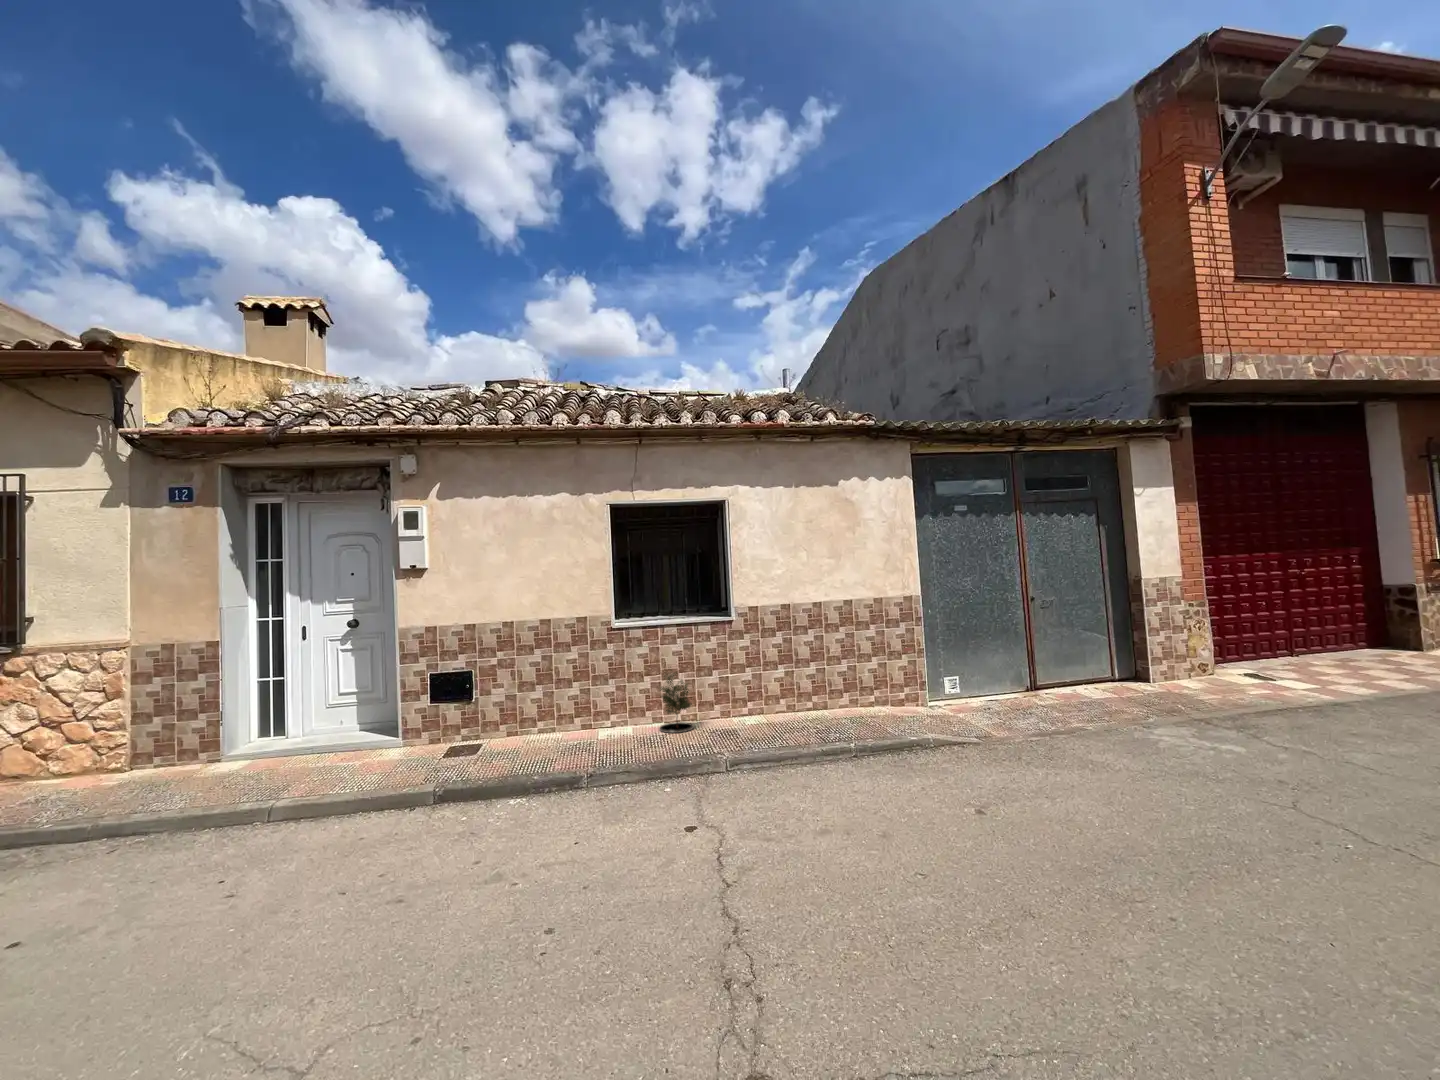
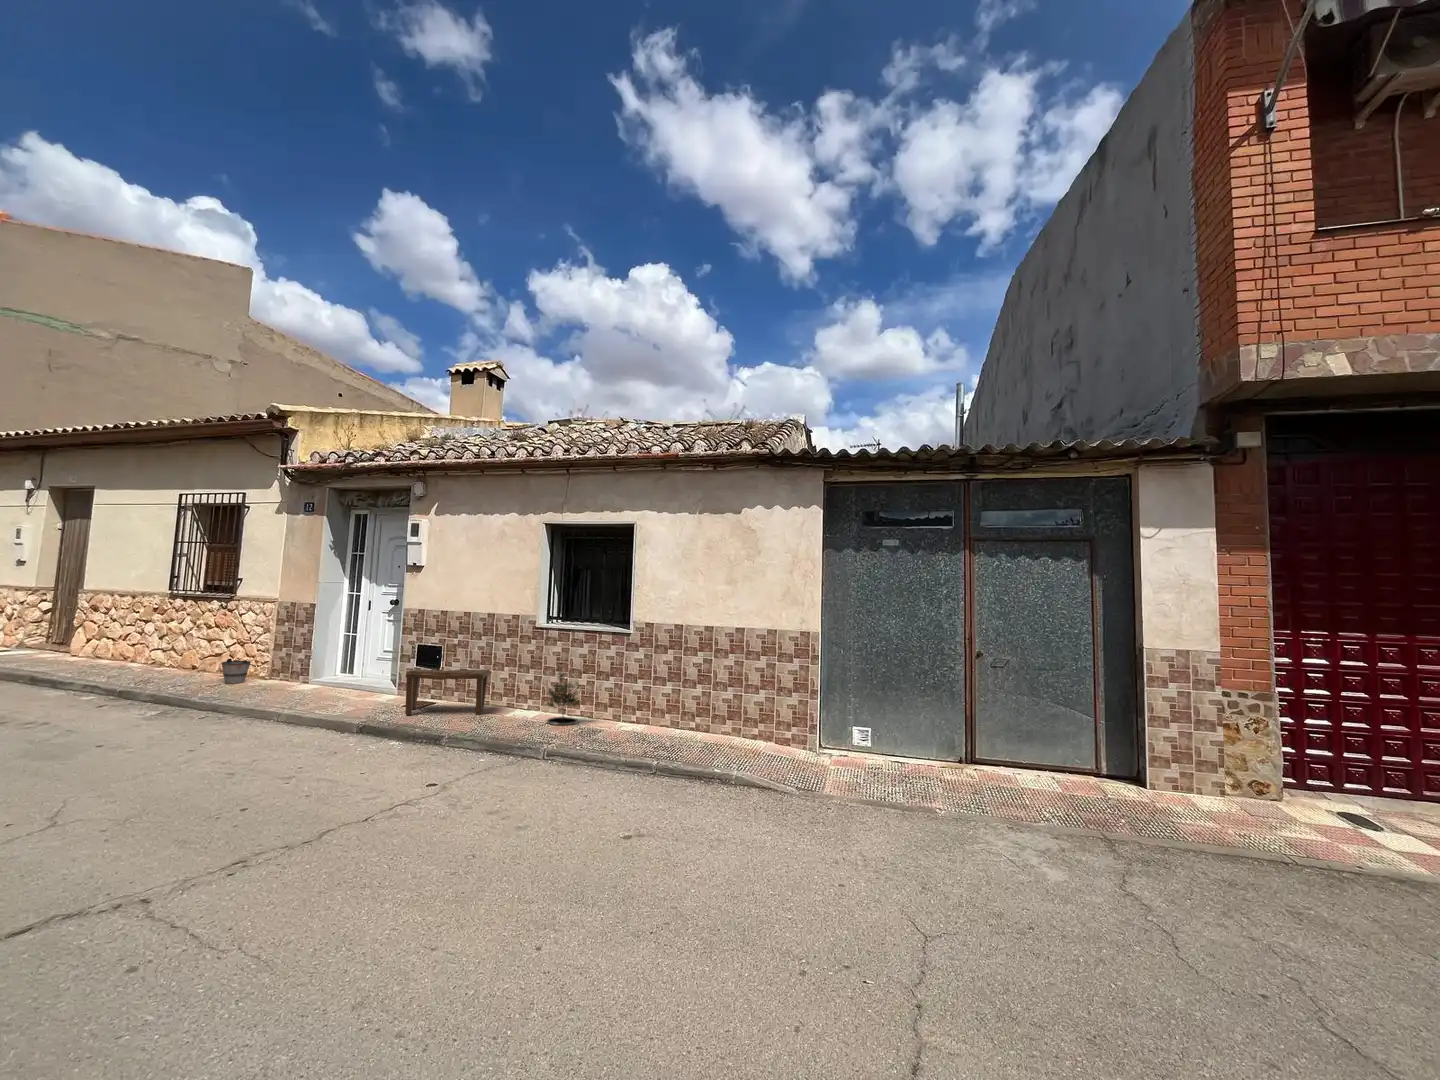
bench: none [469,687,572,761] -> present [405,669,490,715]
bucket: none [42,745,105,789] -> present [221,659,256,684]

